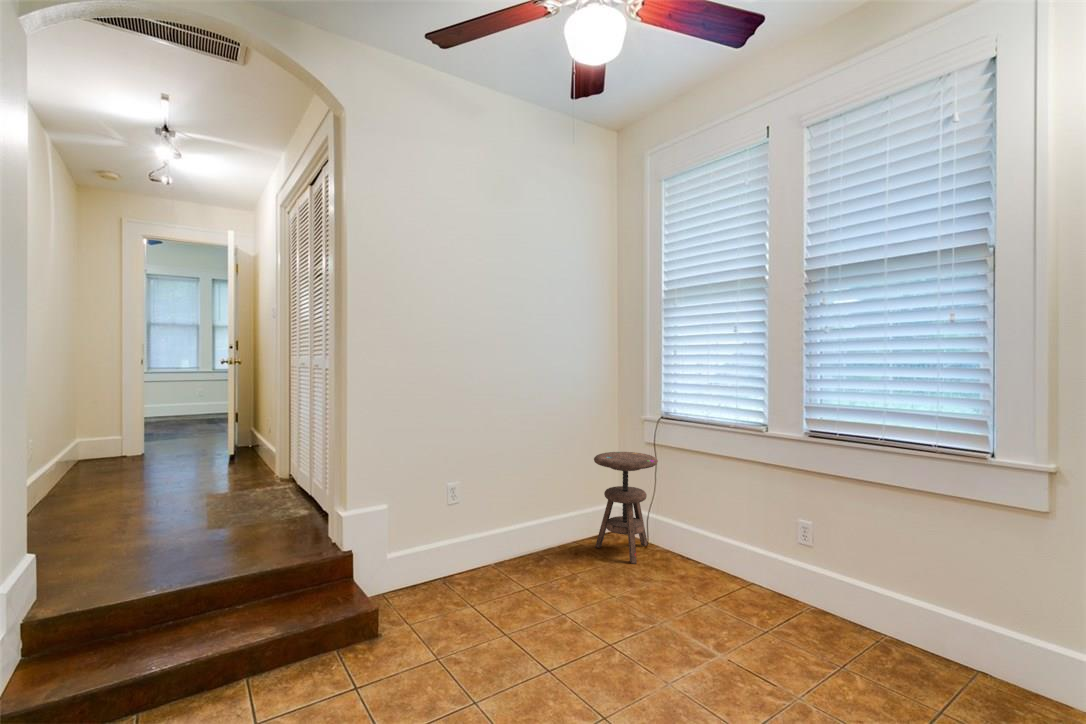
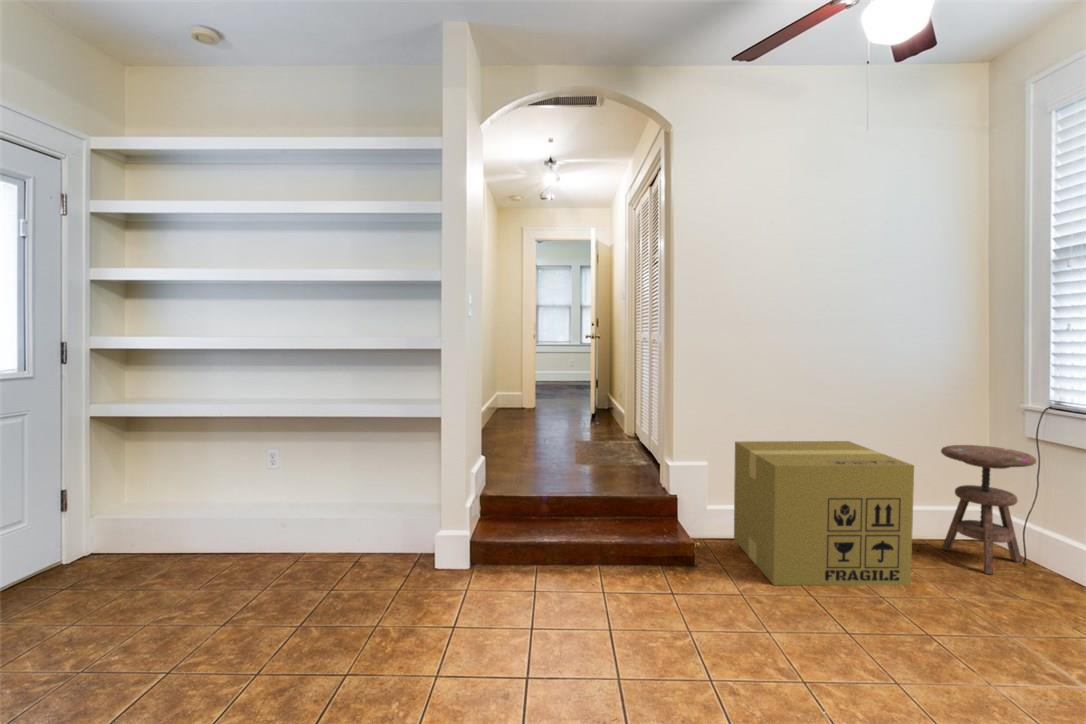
cardboard box: none [419,460,588,636] -> present [734,441,914,585]

